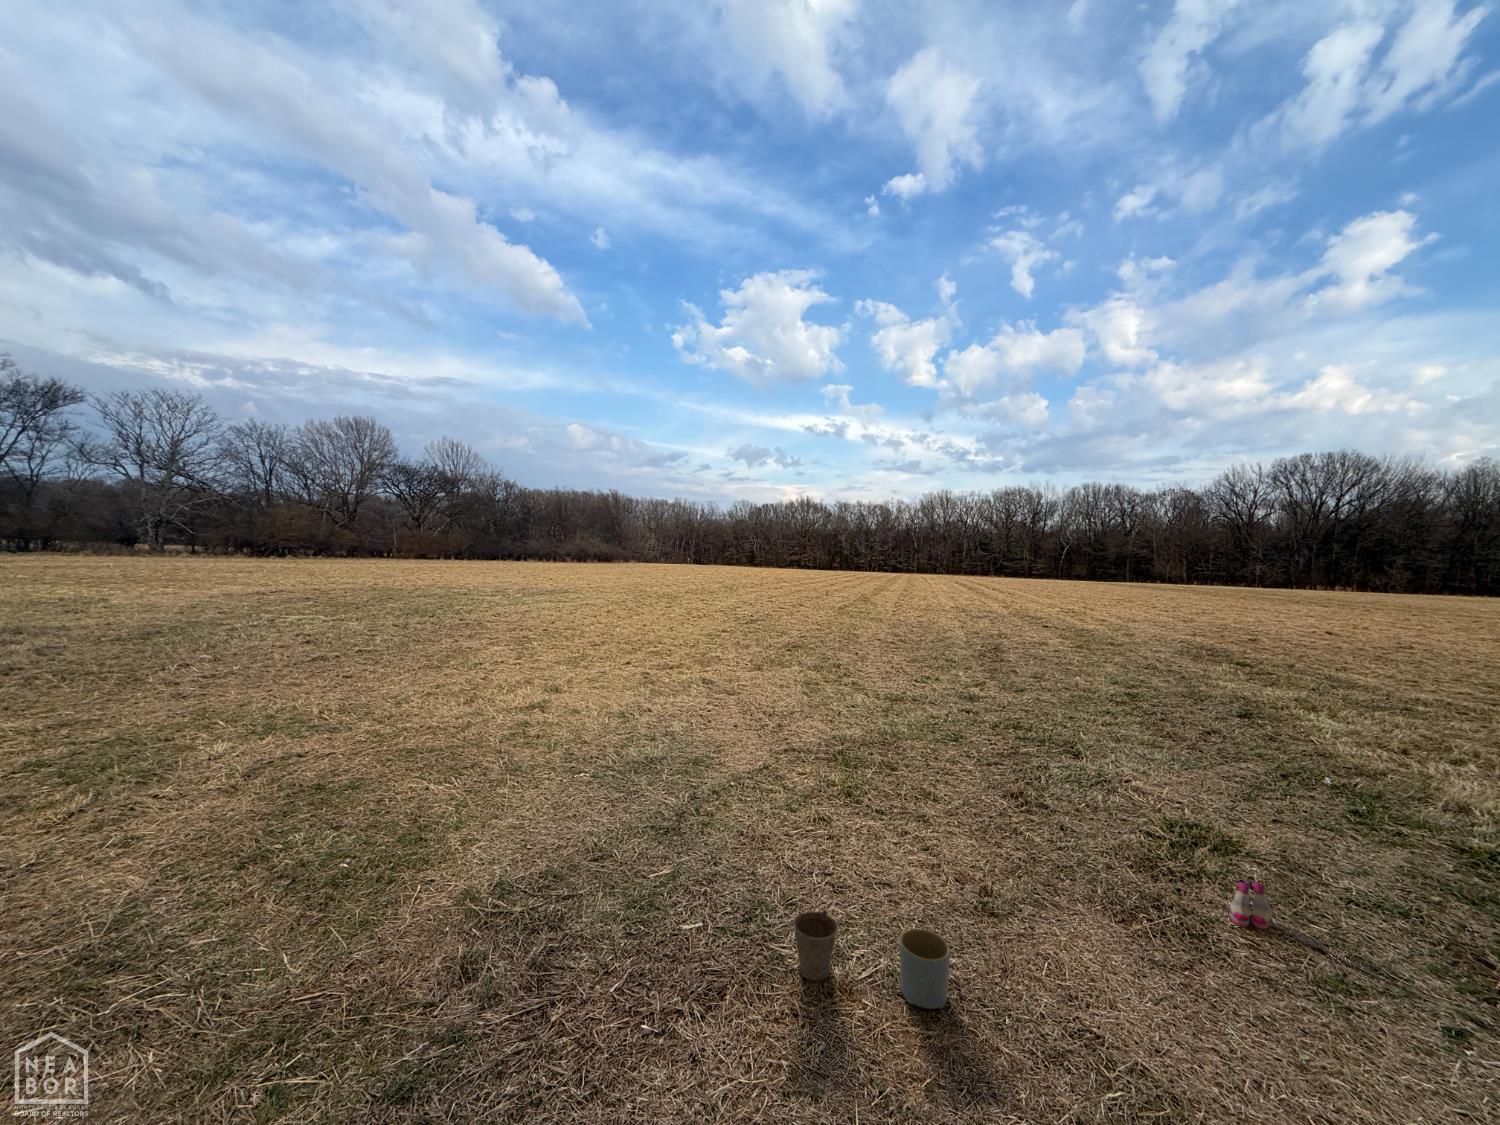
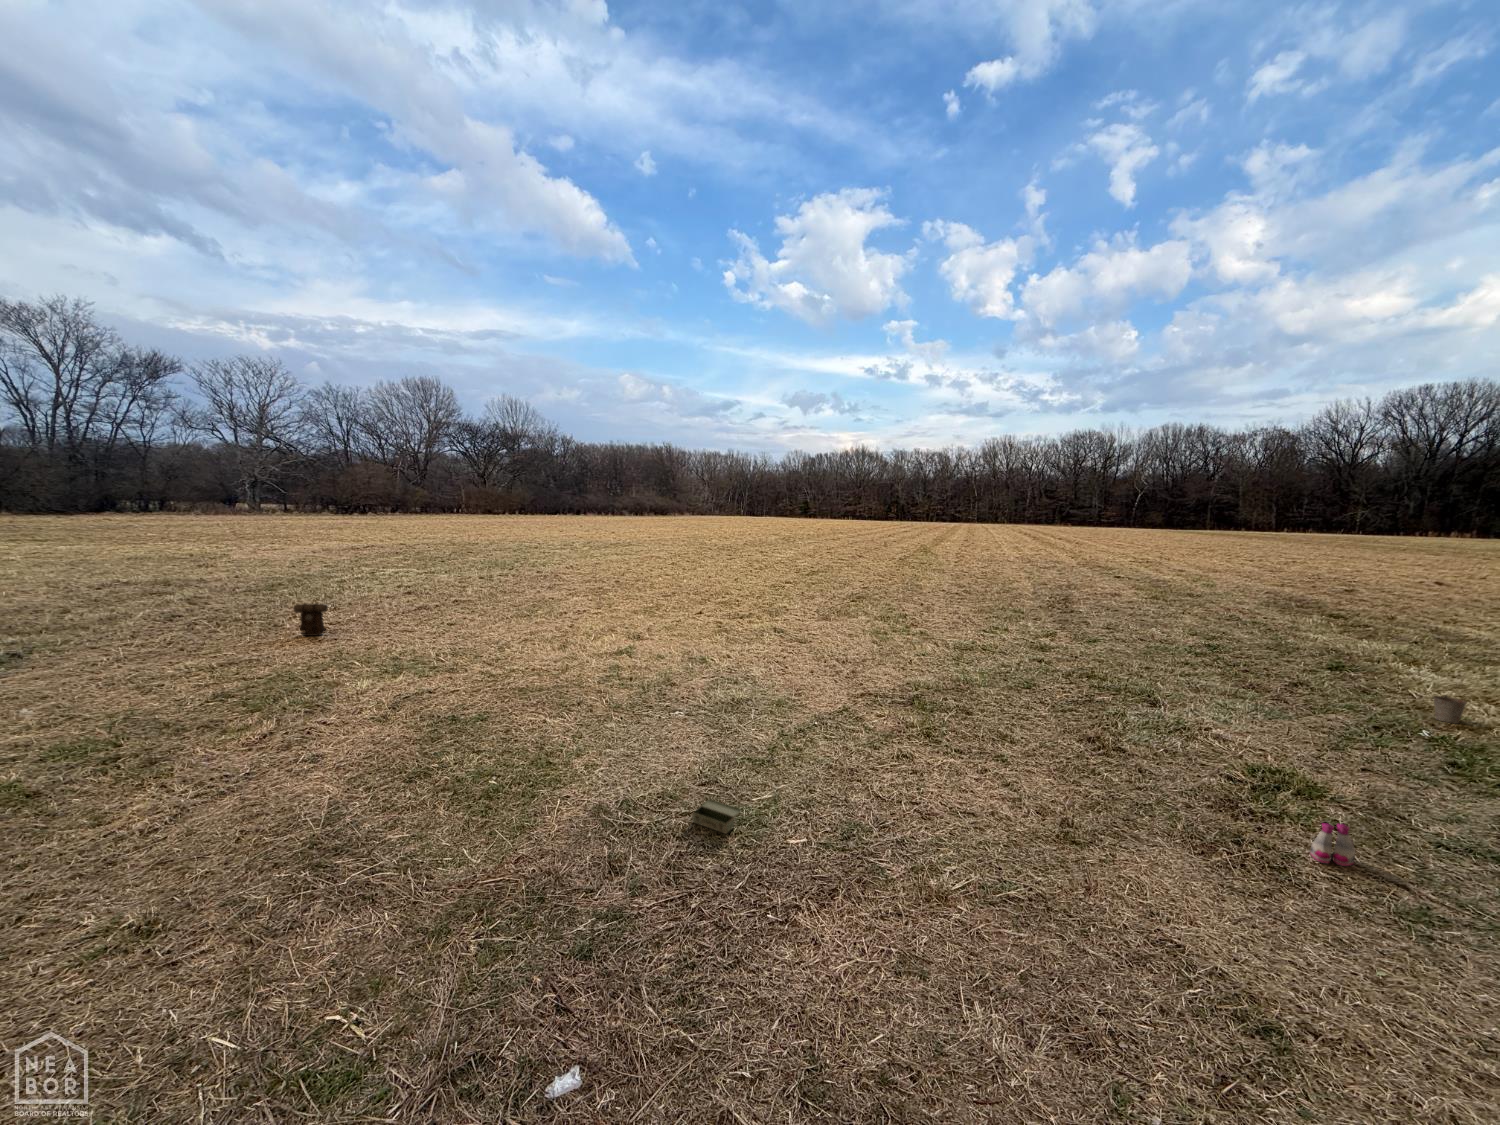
backpack: none [160,655,203,693] -> present [293,603,328,636]
toolbox: none [574,877,632,920] -> present [692,800,741,834]
bucket: present [792,910,838,981] -> present [1433,695,1467,724]
planter: present [900,929,951,1009] -> none [992,850,1040,916]

